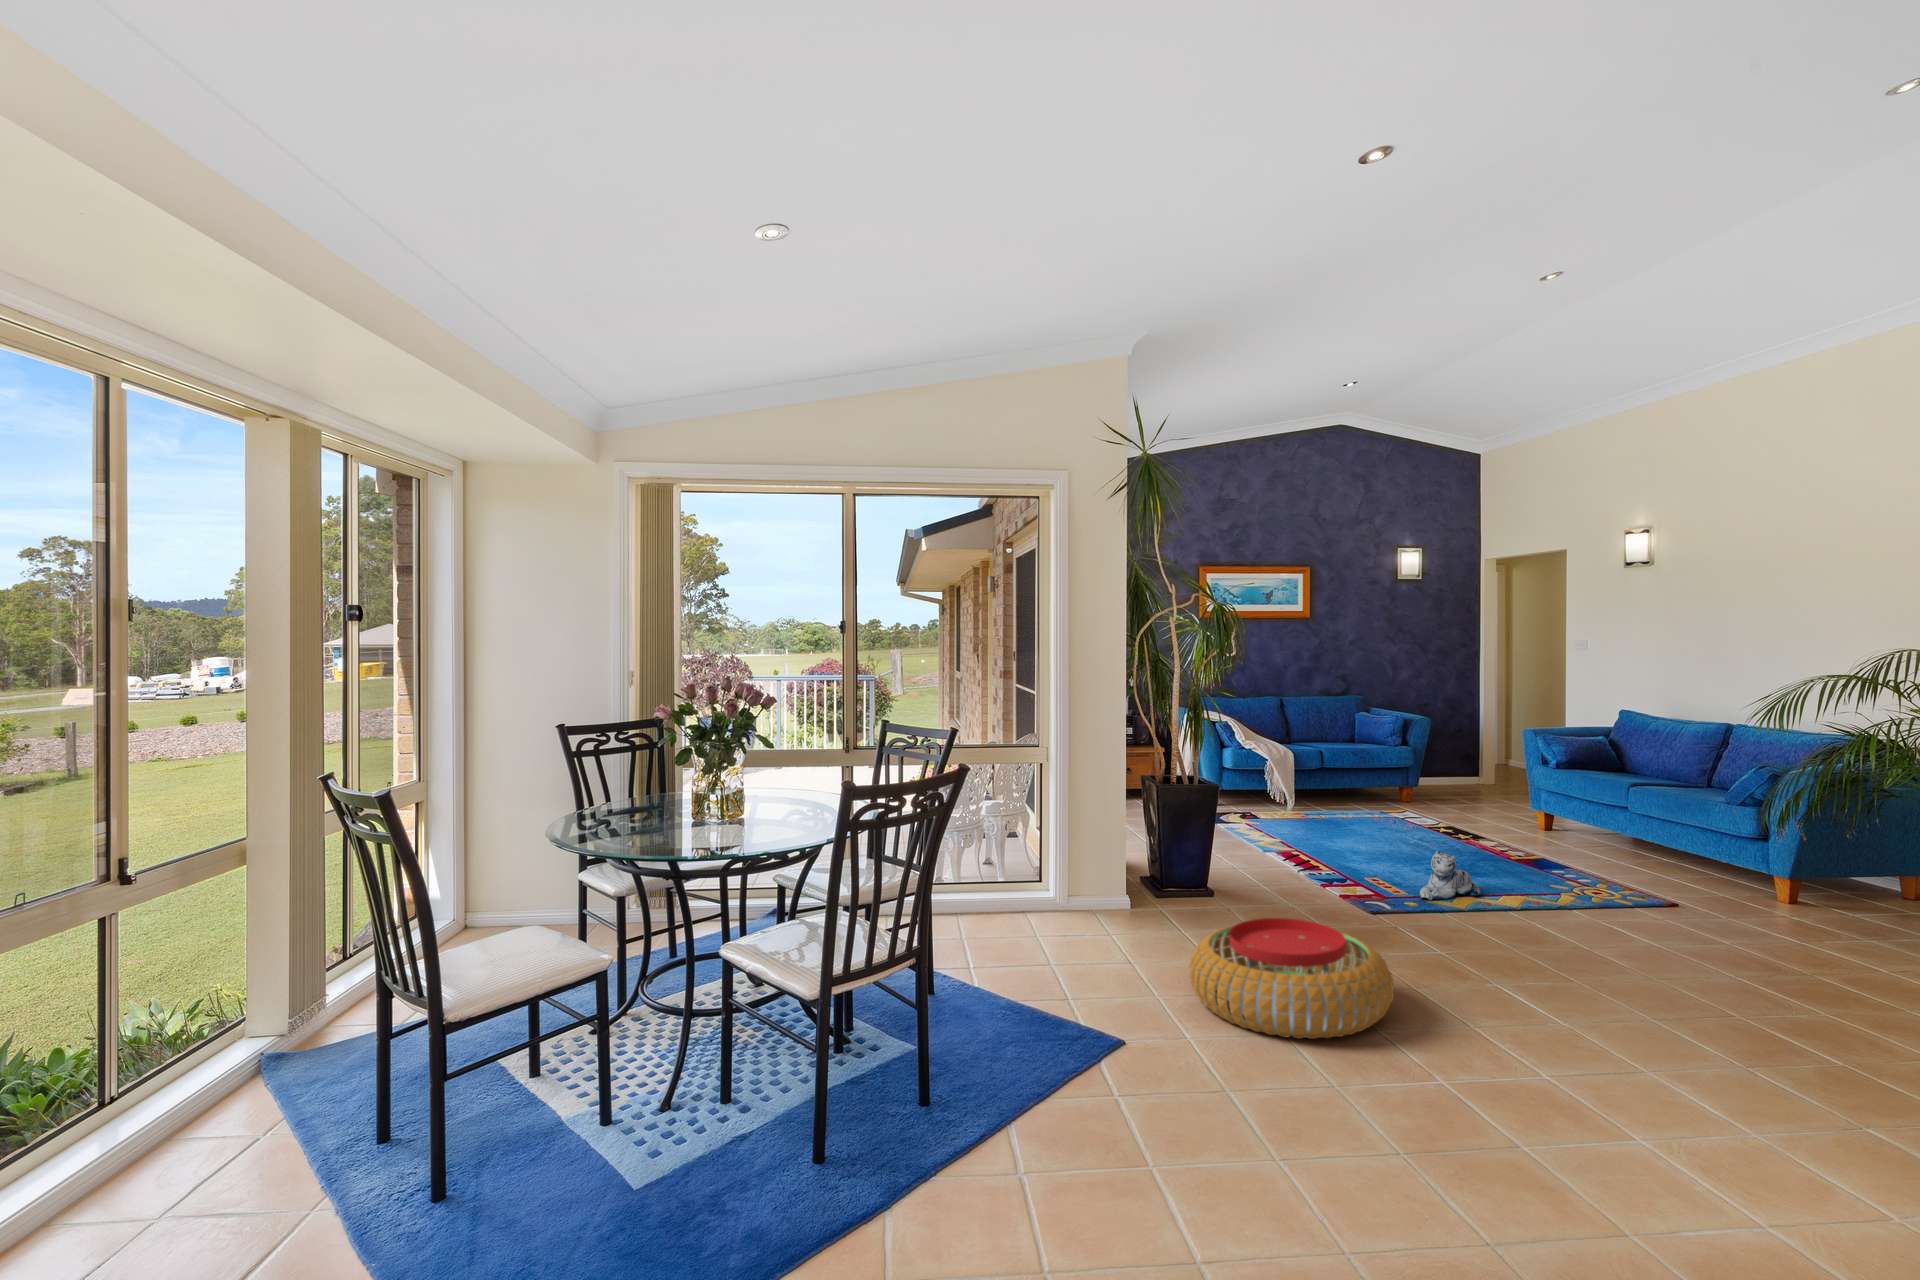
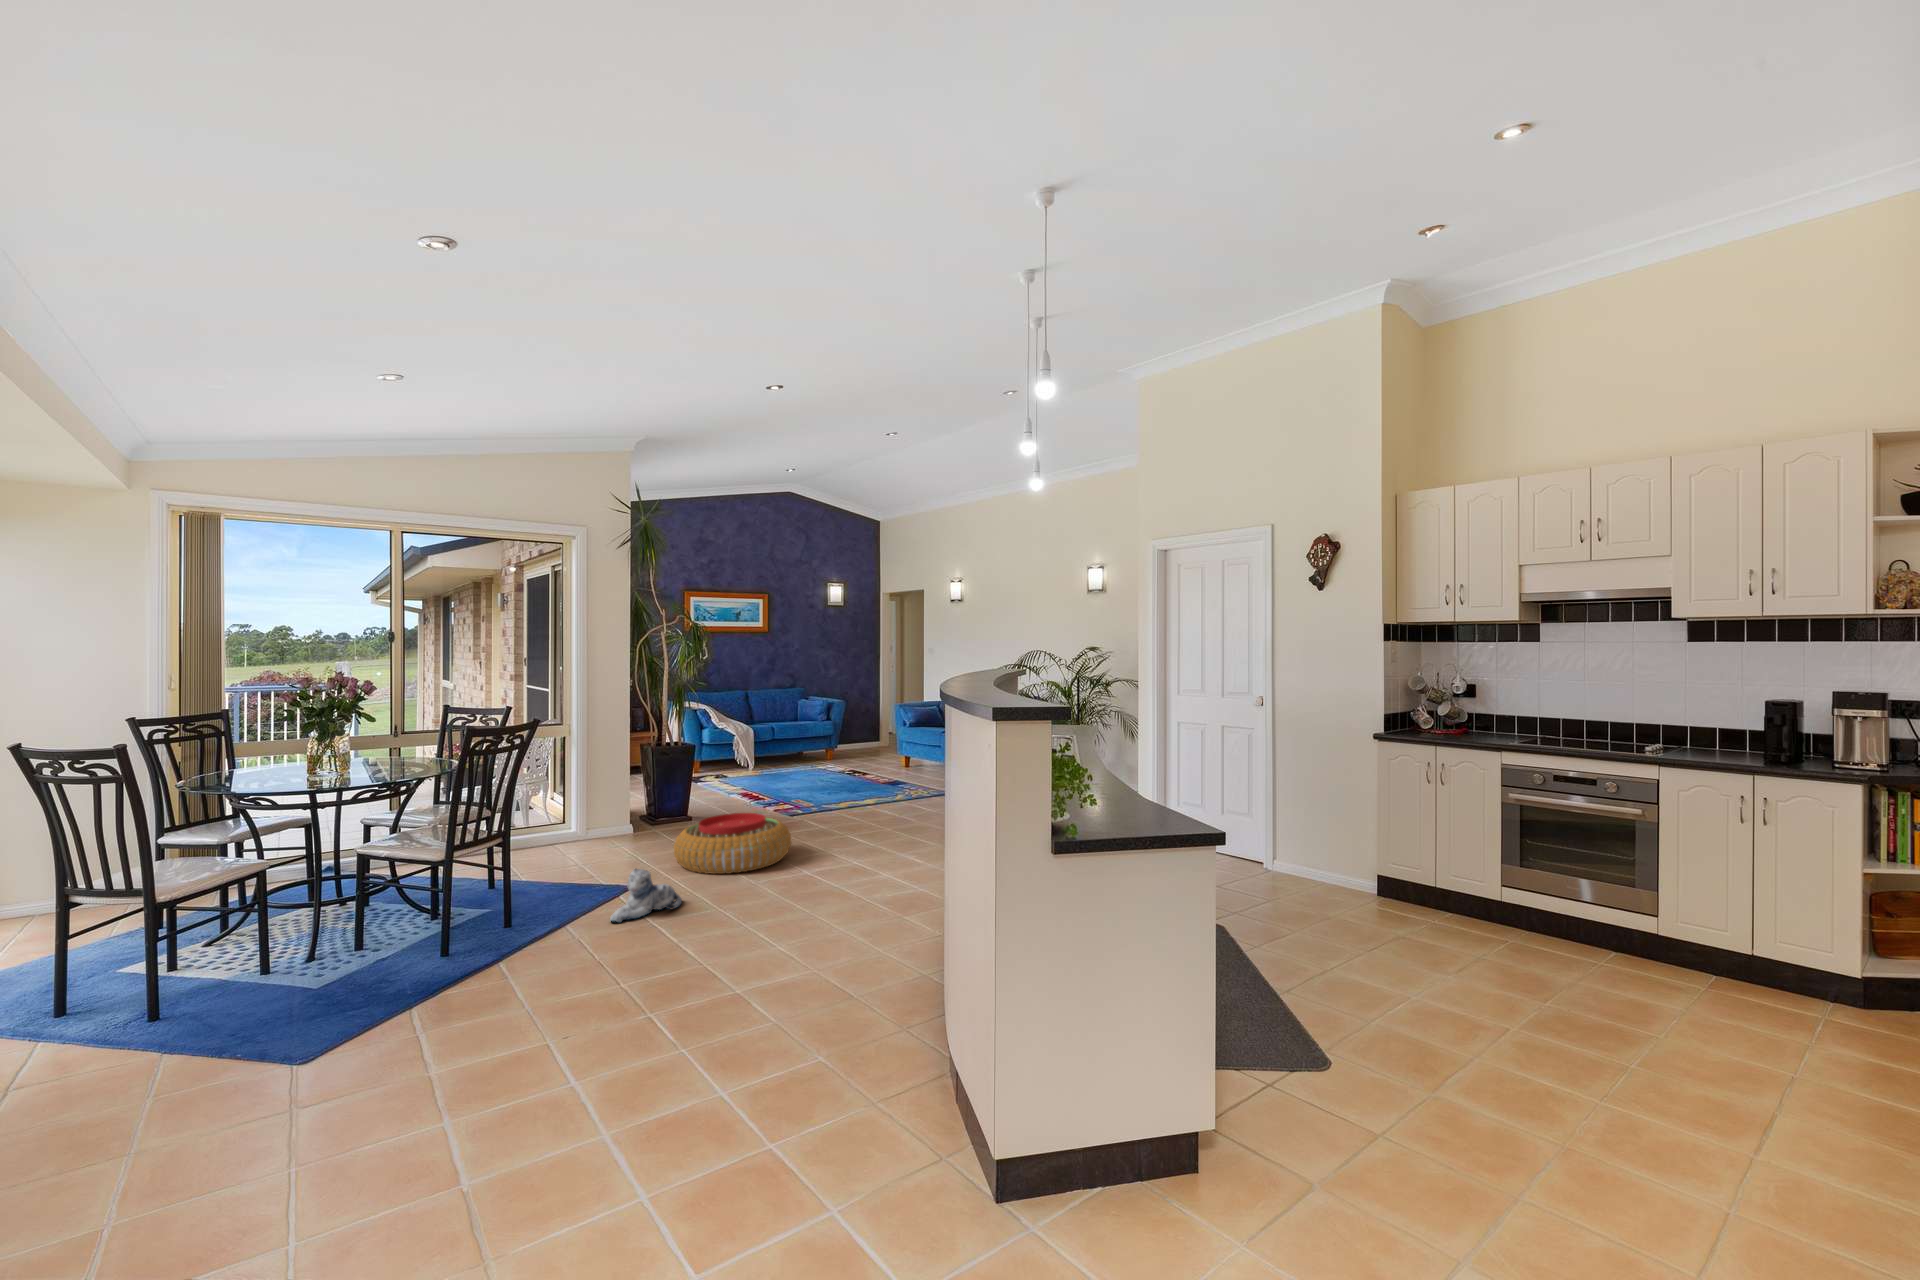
plush toy: present [1420,851,1481,900] -> present [610,869,682,922]

